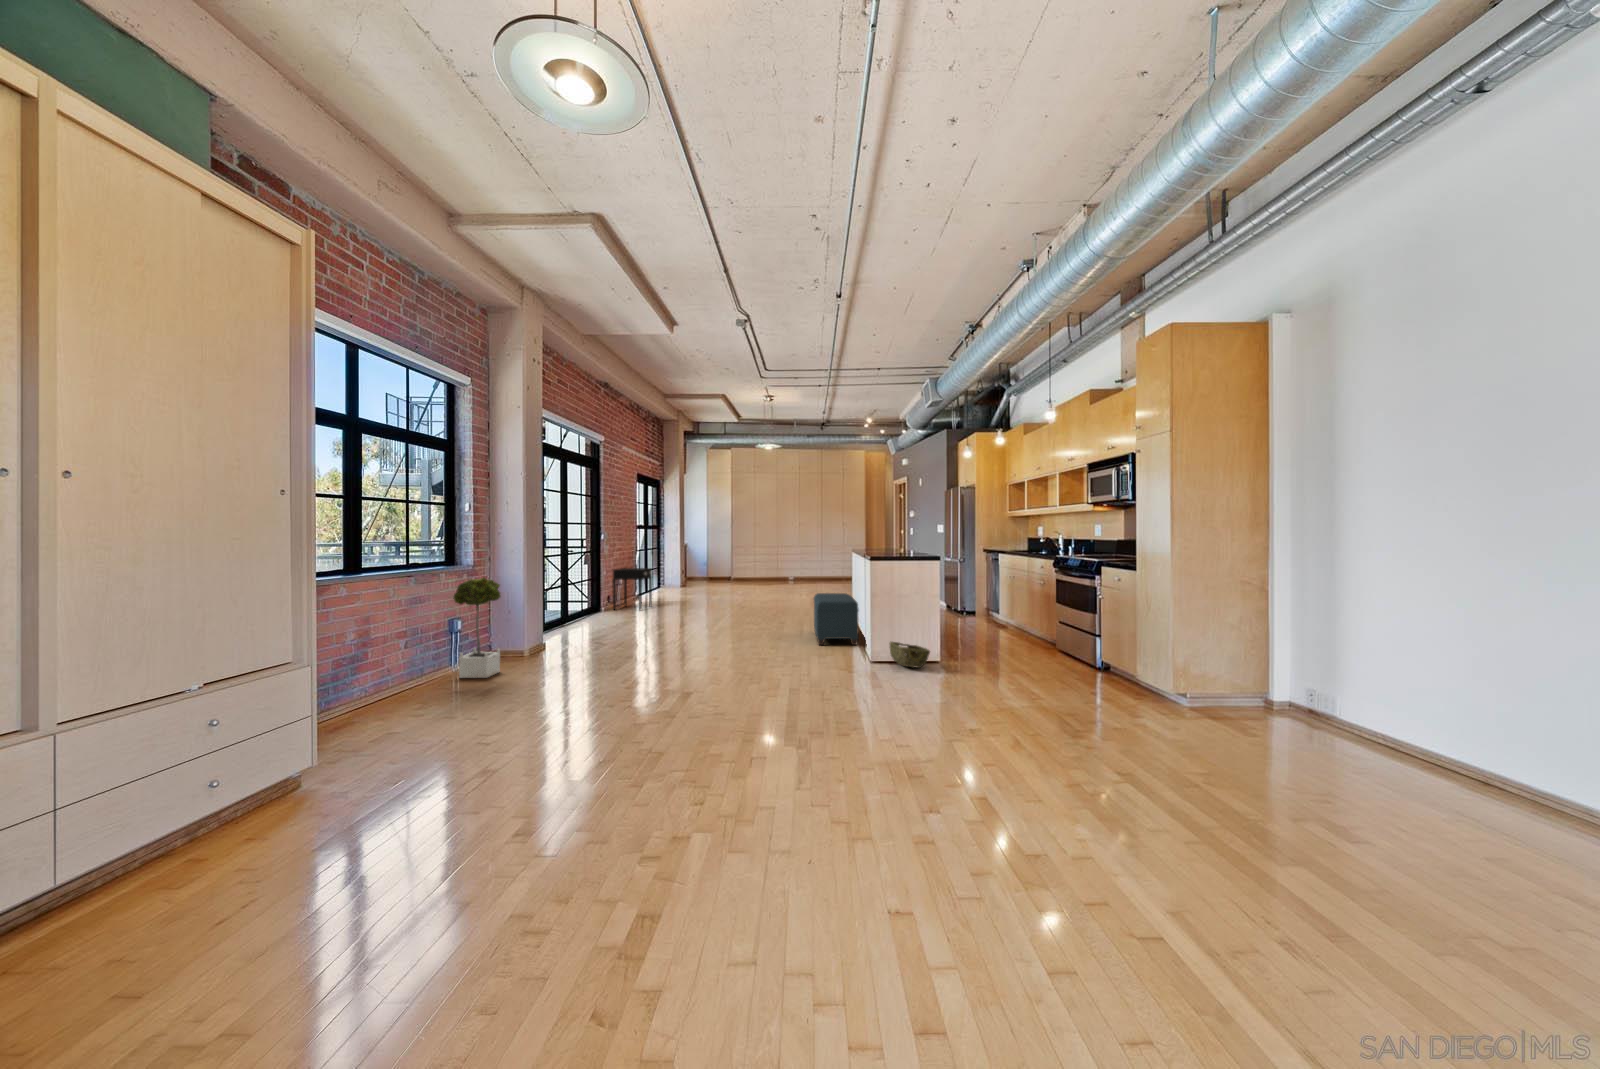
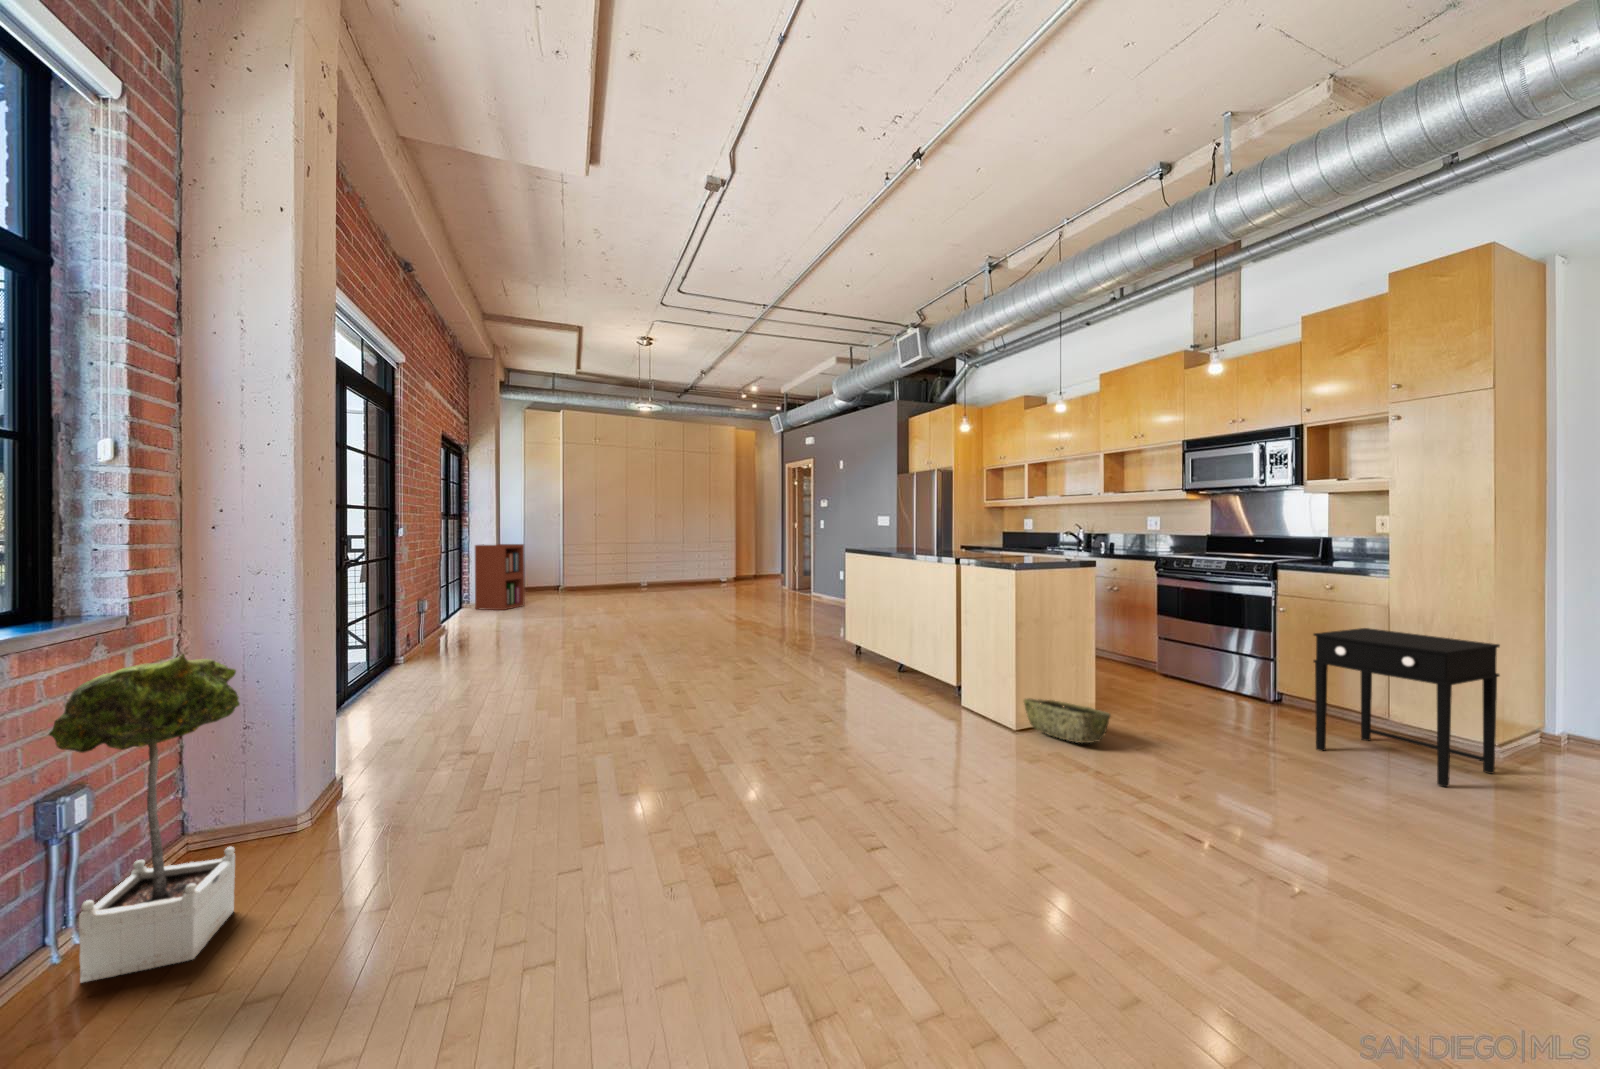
bookshelf: none [666,547,698,593] -> present [475,544,525,610]
side table: present [612,568,652,610] -> present [1314,628,1500,787]
bench: present [814,593,859,645] -> none [800,613,912,703]

